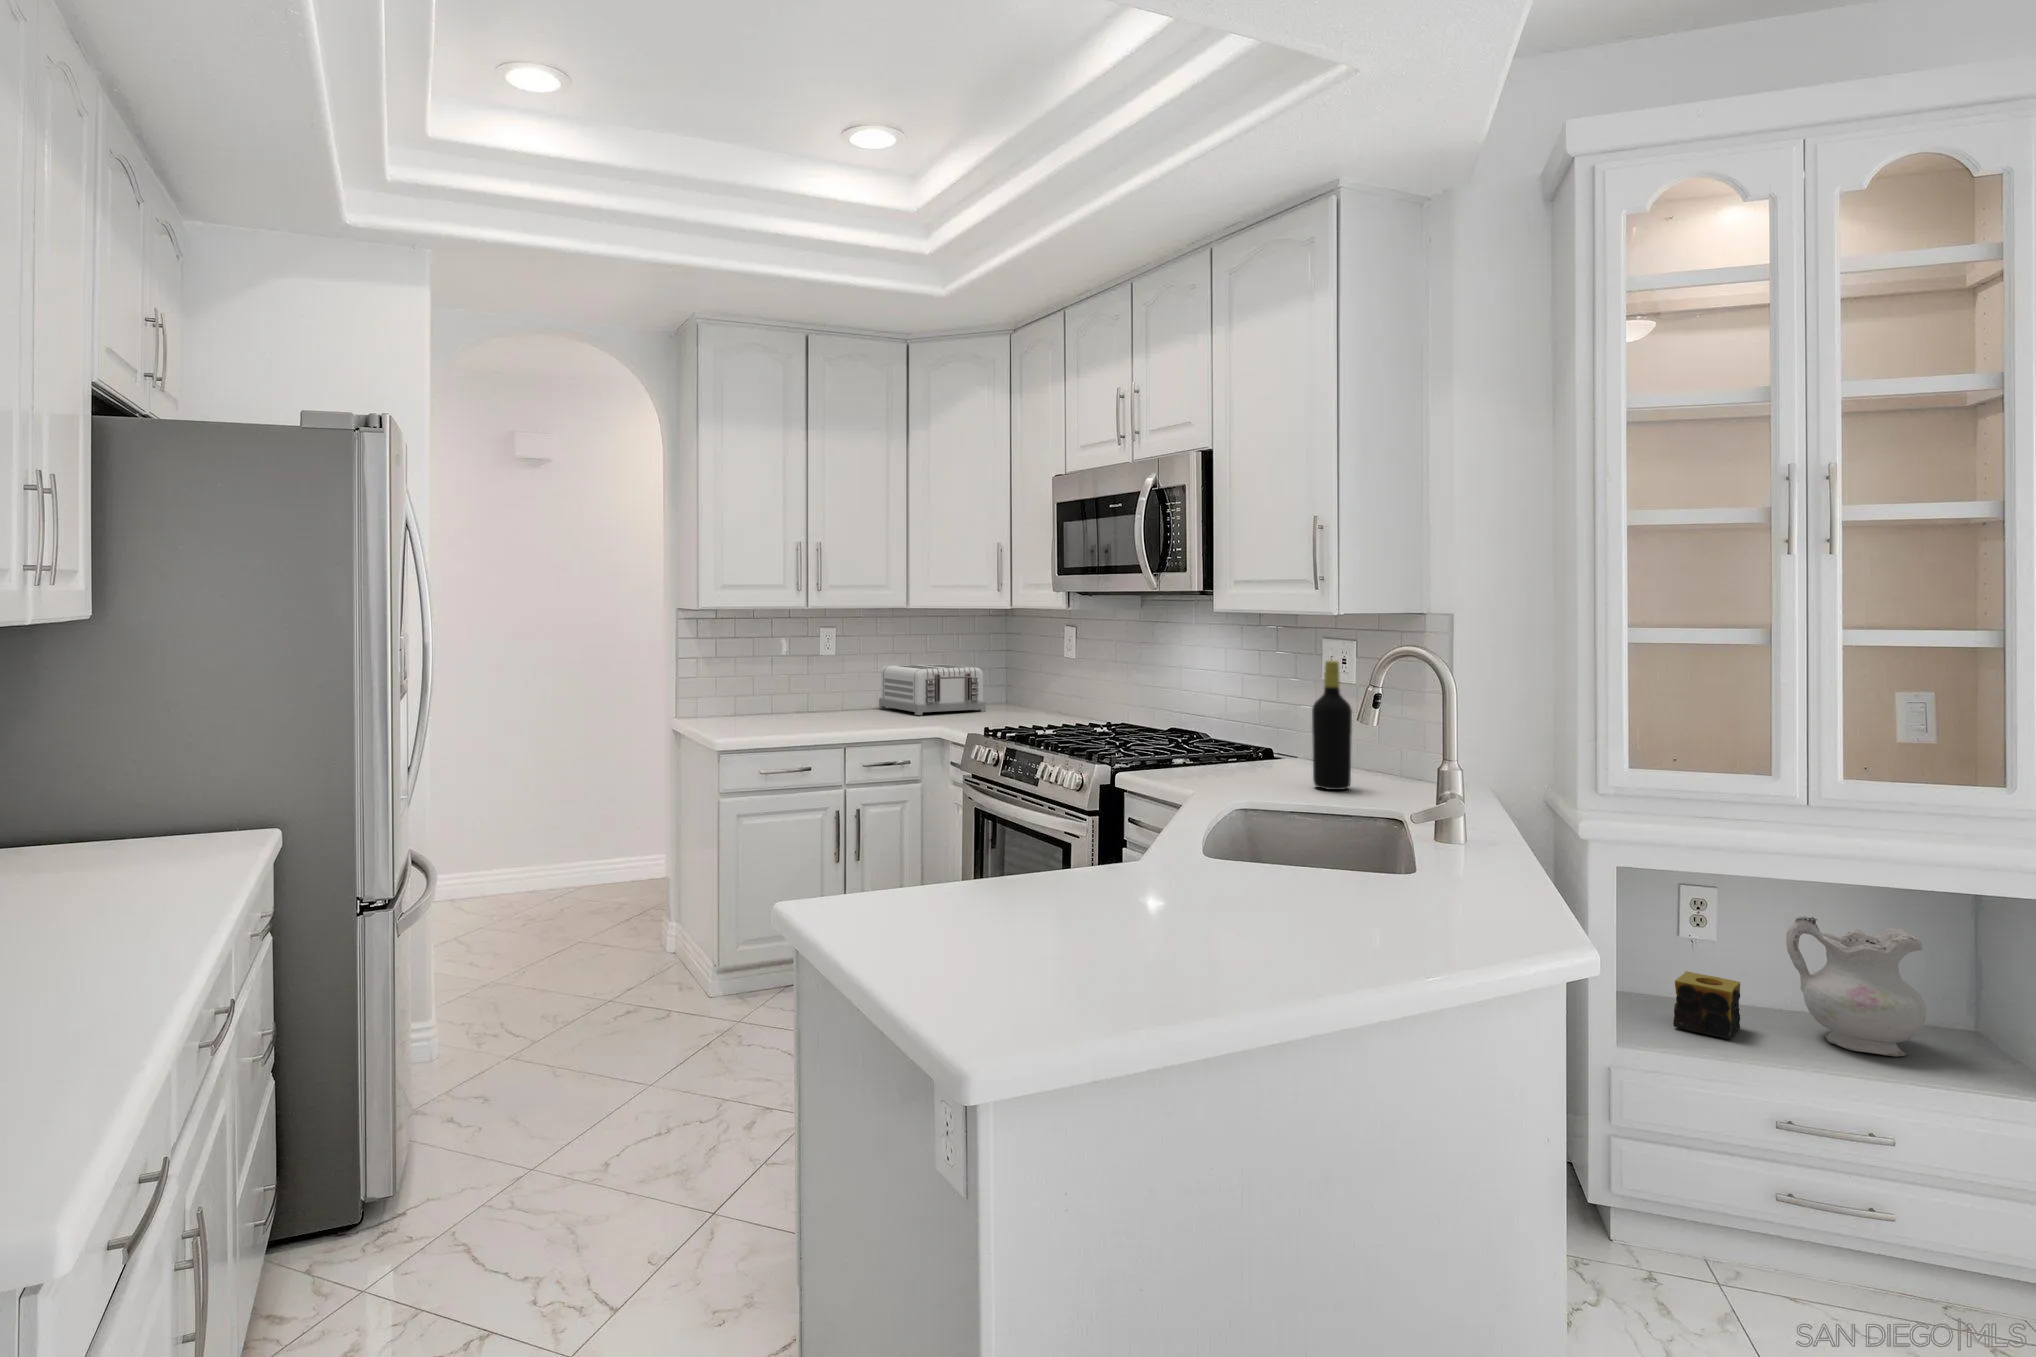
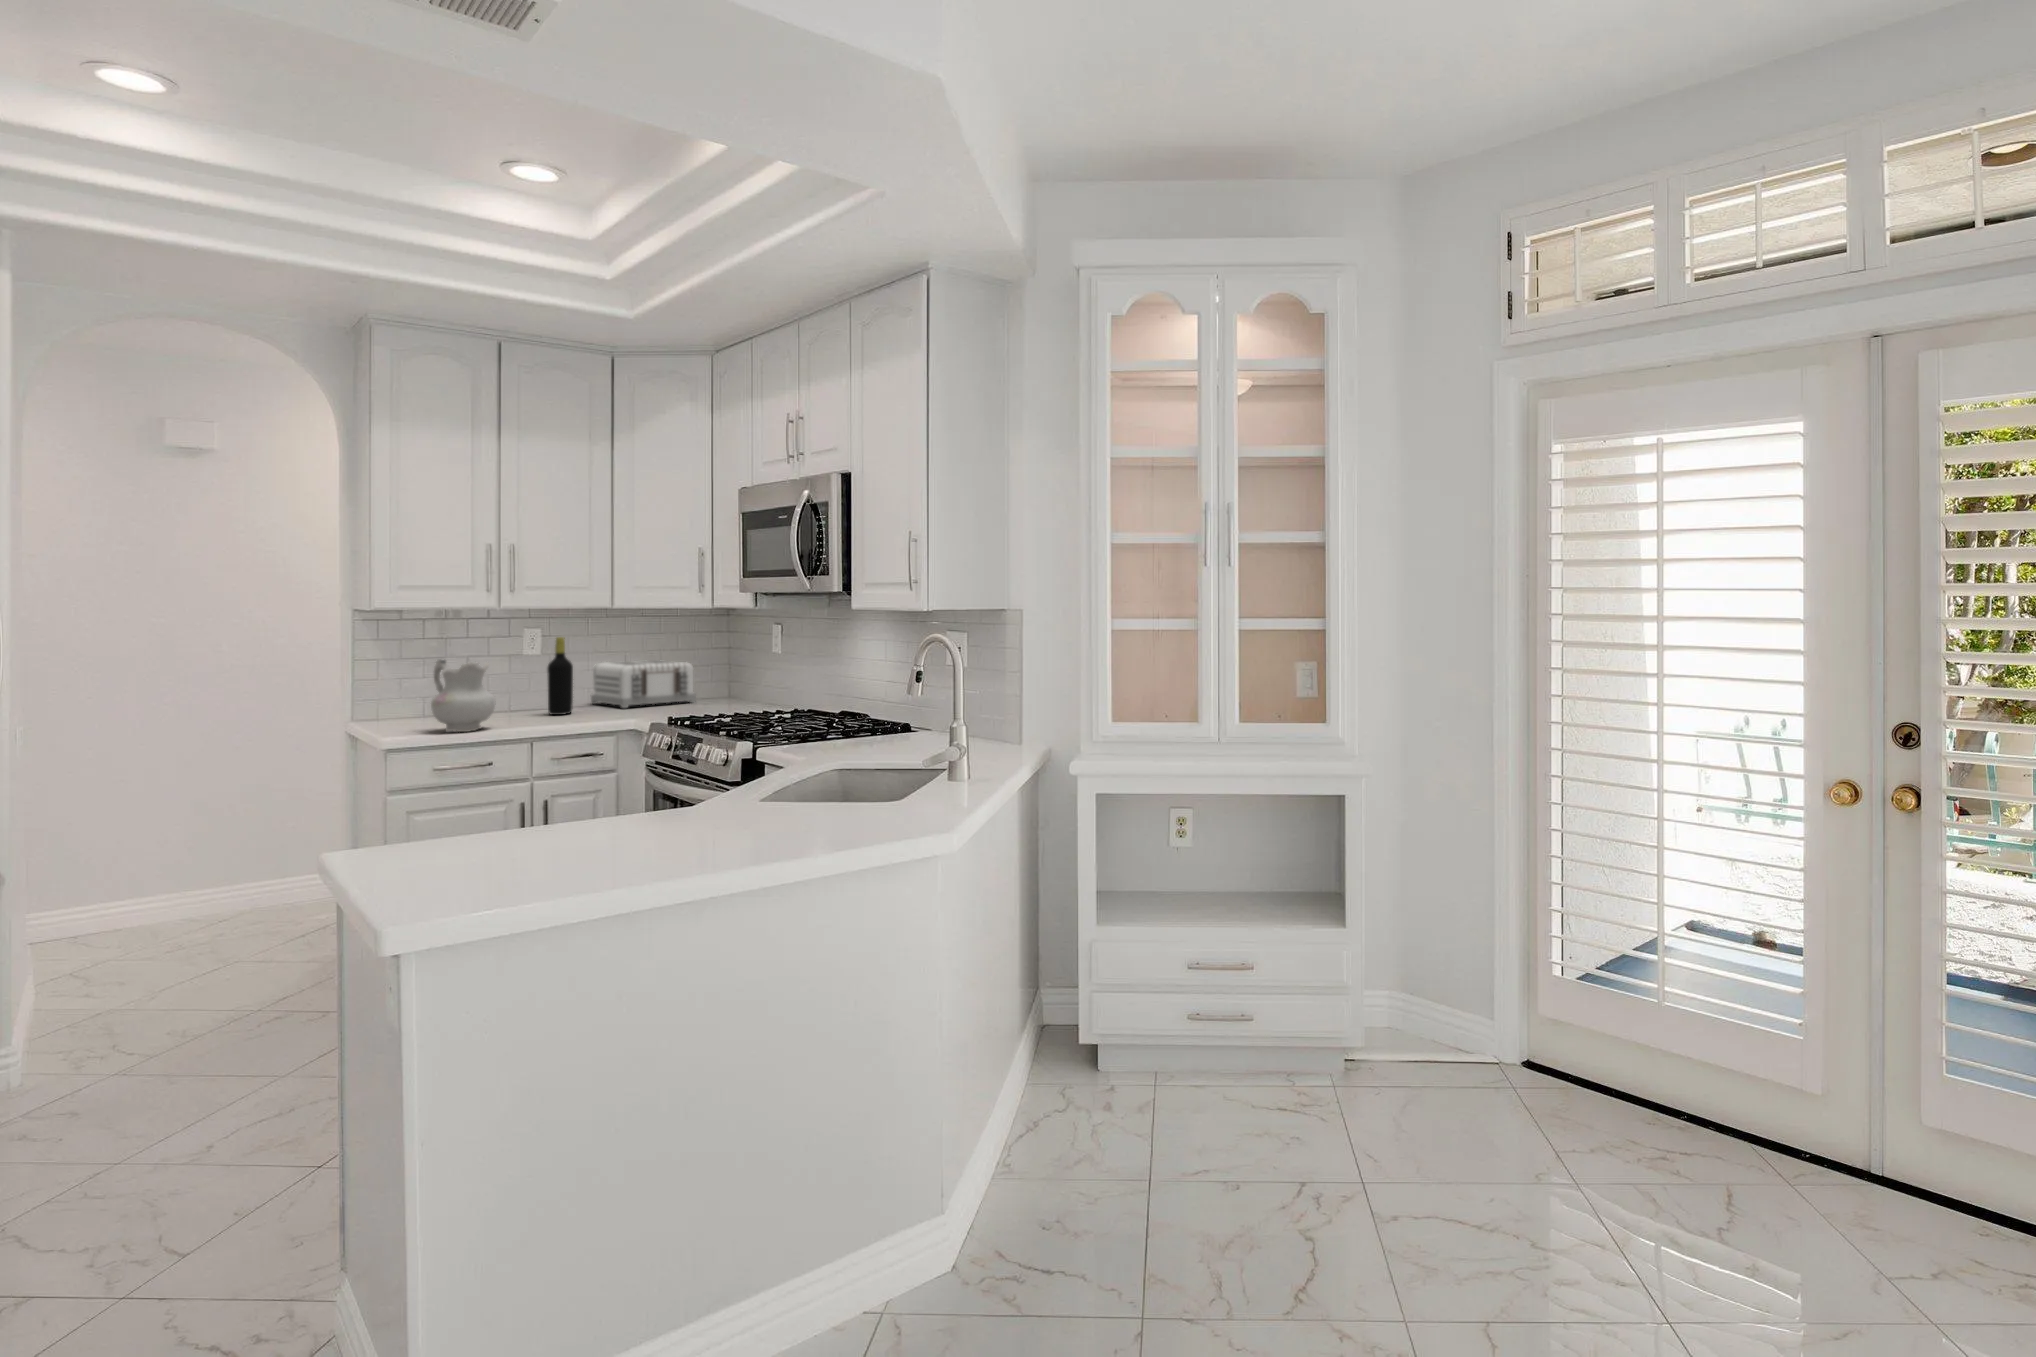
bottle: present [1312,661,1352,790] -> present [547,637,573,715]
ceramic pitcher: present [1786,916,1926,1056] -> present [431,659,495,732]
candle: present [1674,971,1740,1039] -> none [1148,869,1193,913]

